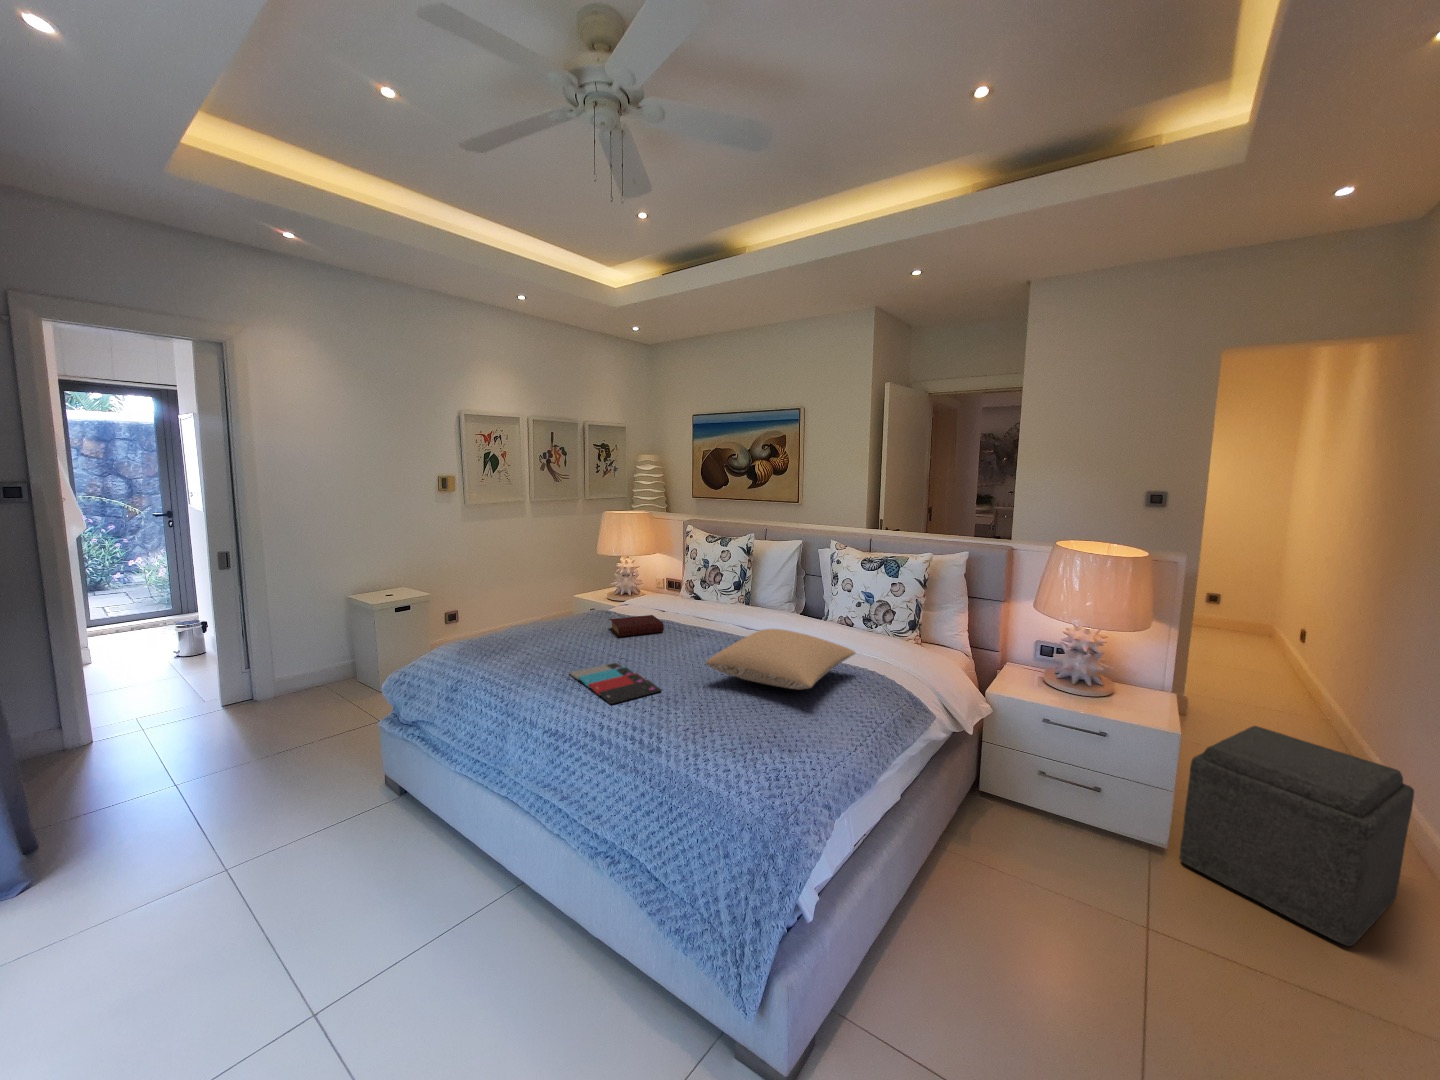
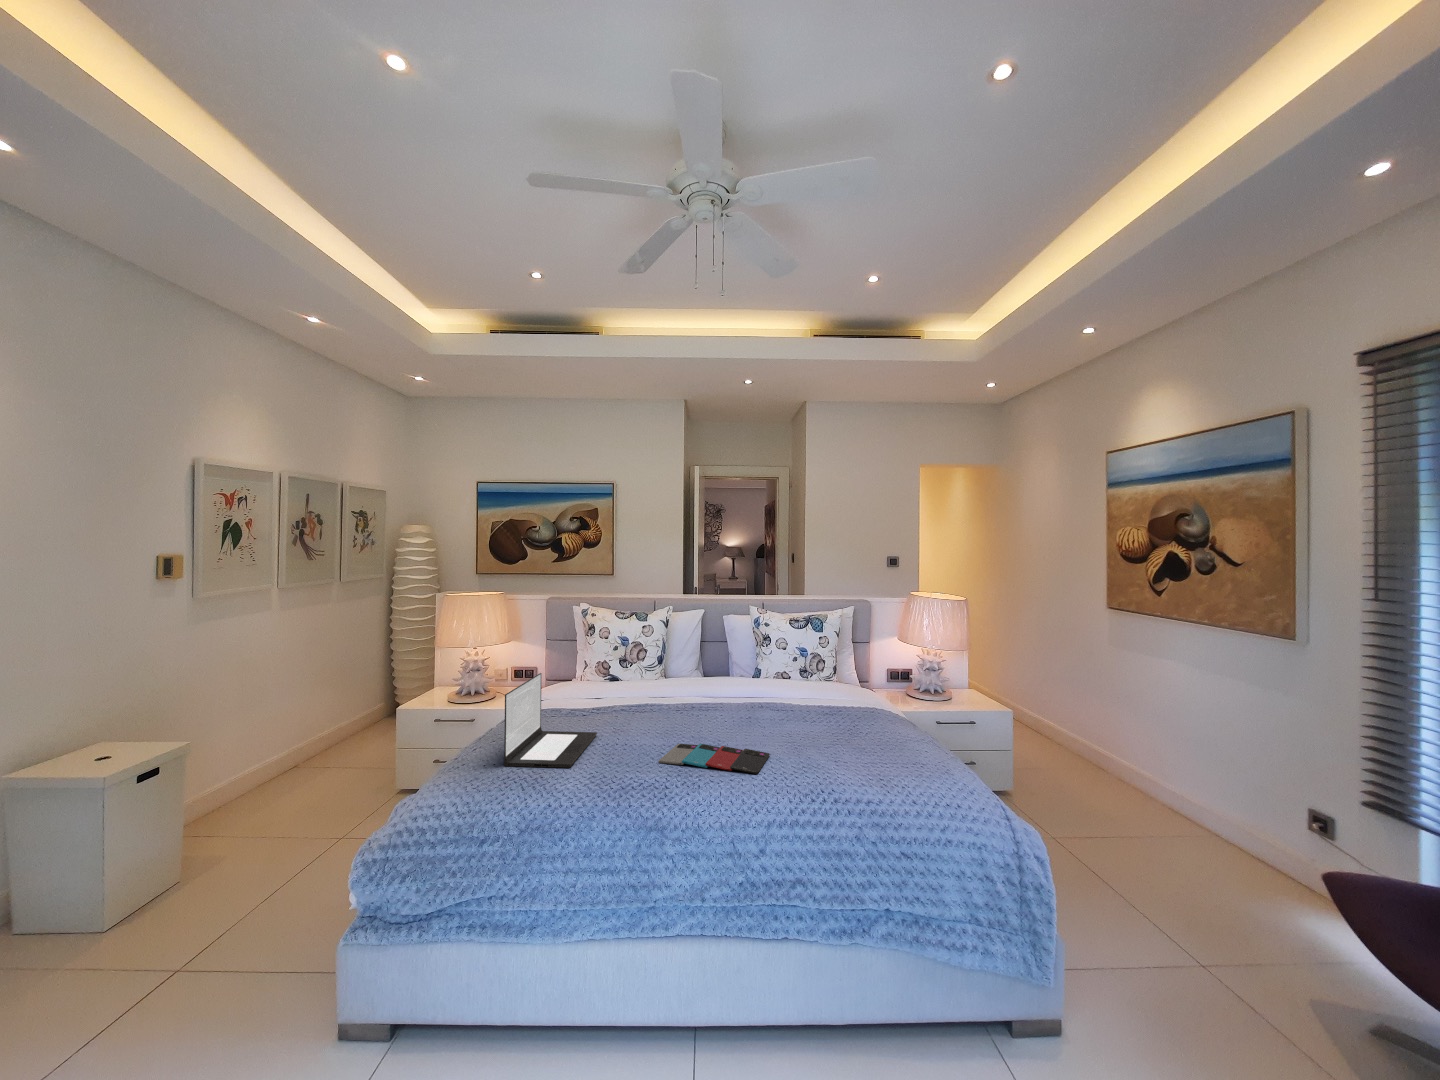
laptop: none [478,582,582,662] -> present [504,673,597,768]
book: present [610,615,664,637] -> none [594,698,655,724]
pillow: present [706,629,855,689] -> none [775,682,896,730]
ottoman: present [1179,726,1414,946] -> none [1033,703,1134,818]

